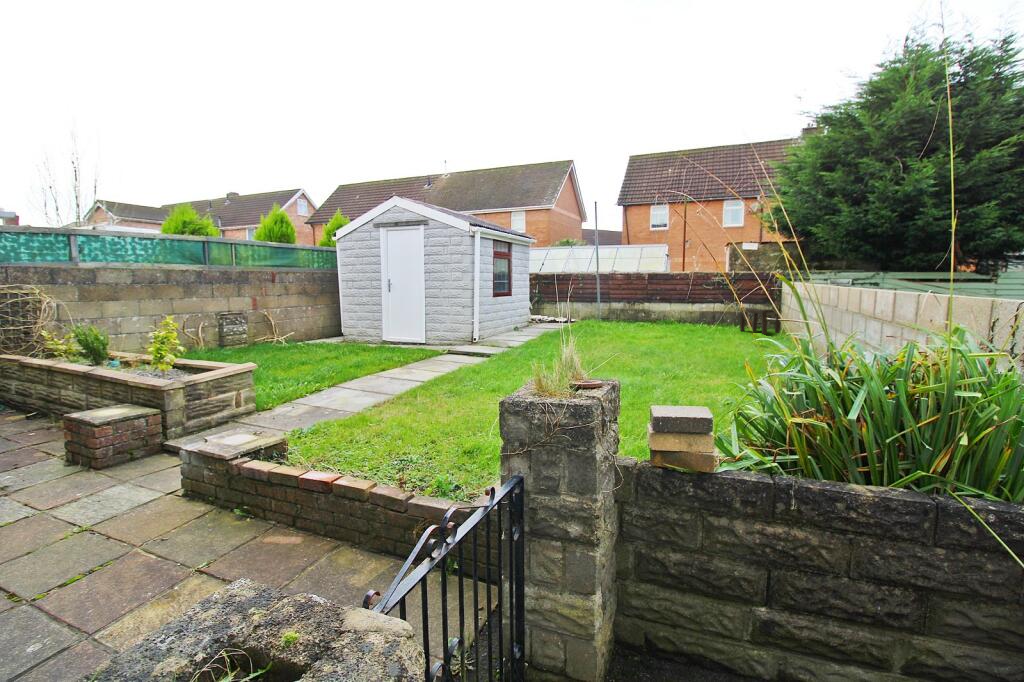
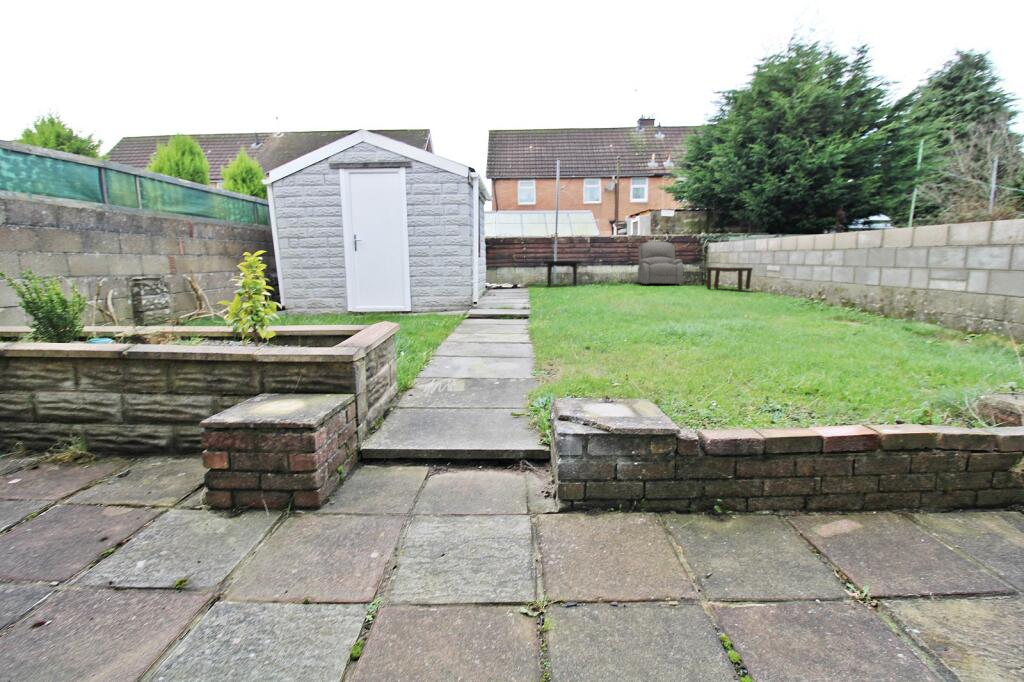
chair: none [690,279,736,325] -> present [638,242,683,285]
round table: none [592,297,634,323] -> present [542,261,583,286]

